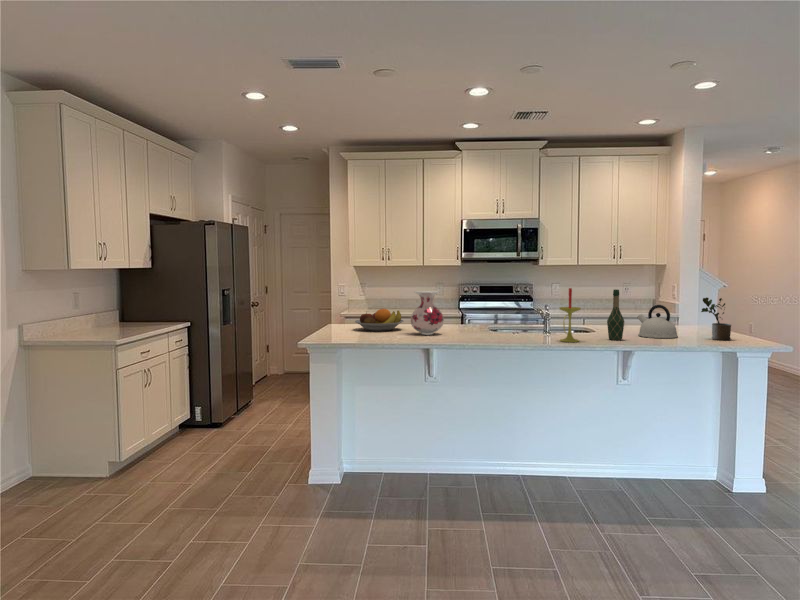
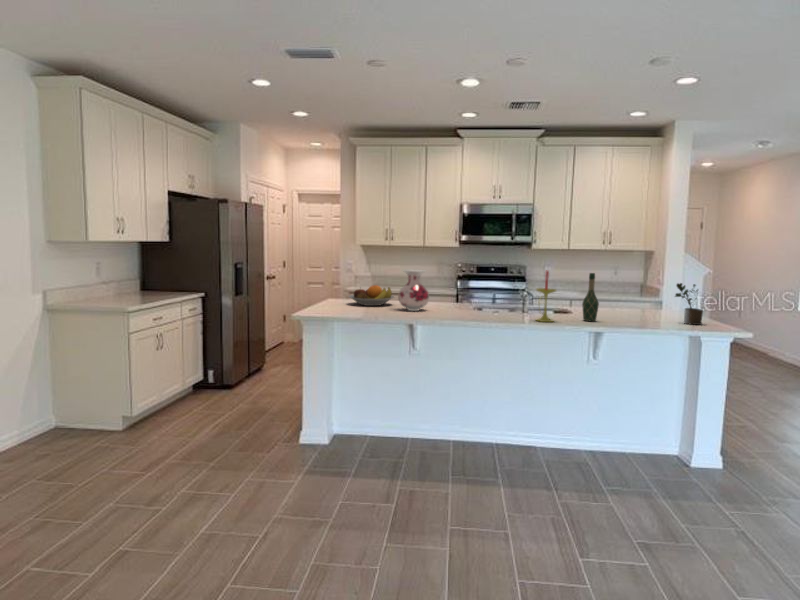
kettle: present [637,305,678,338] -> none [613,289,651,321]

